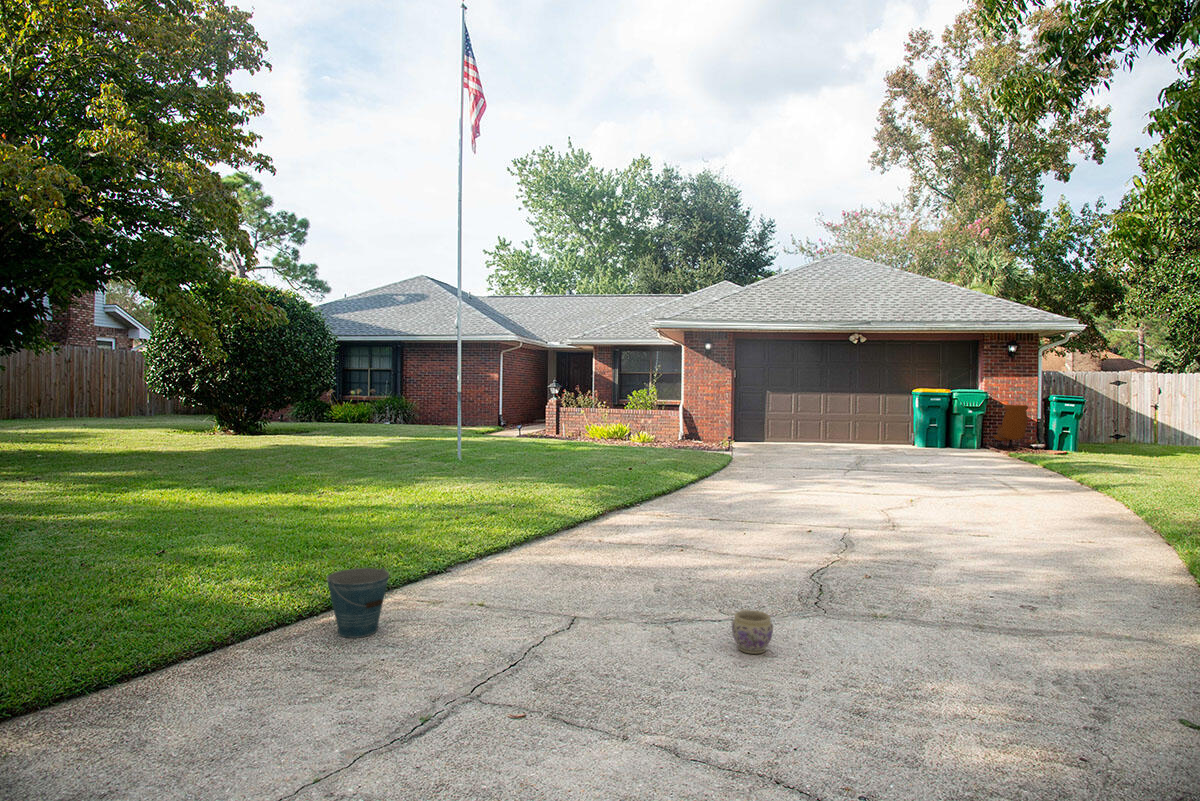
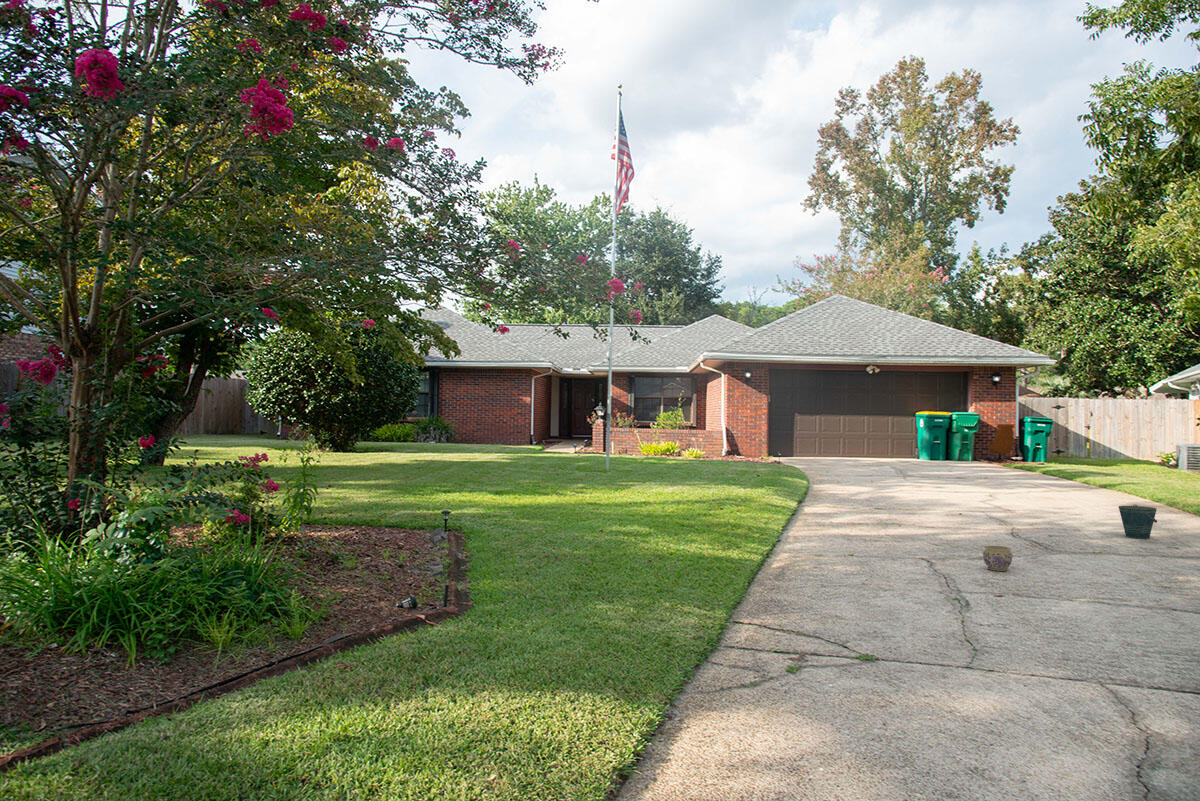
bucket: present [327,568,391,638] -> present [1118,505,1157,539]
planter: present [732,610,773,654] -> present [983,546,1013,571]

